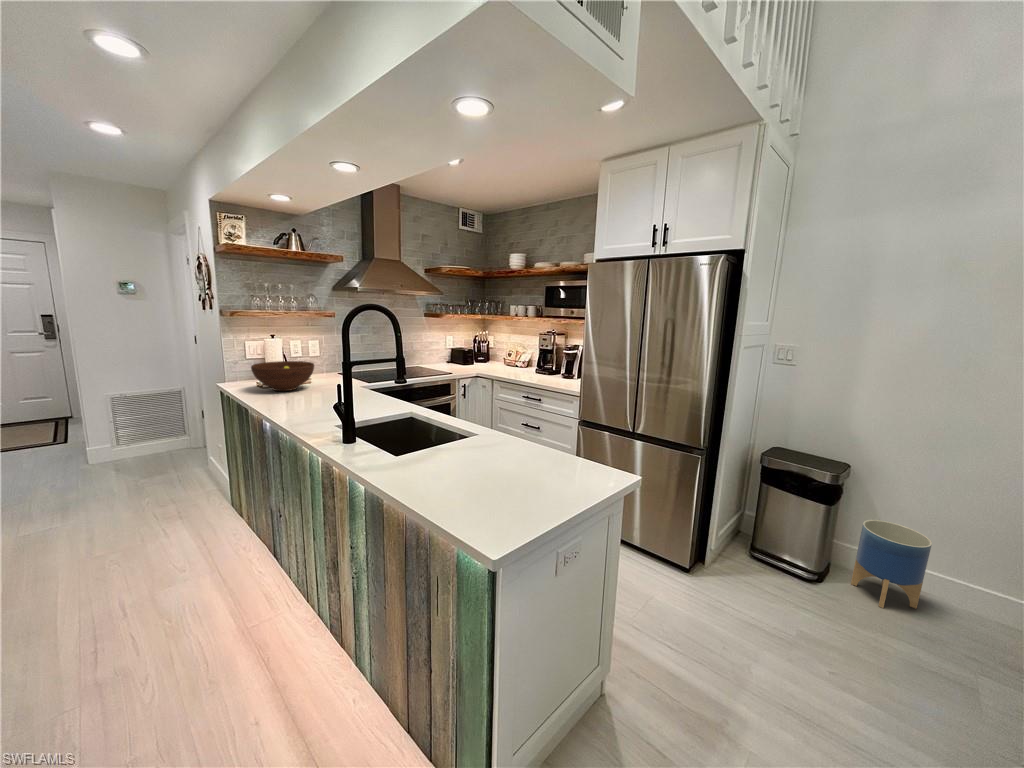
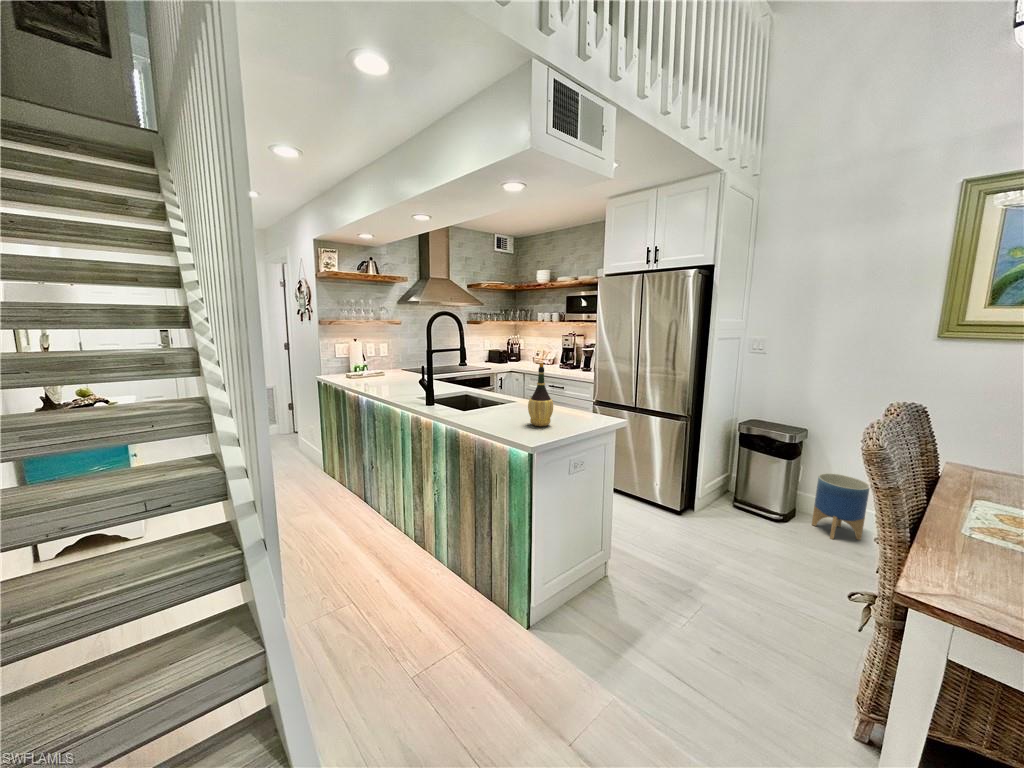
fruit bowl: present [251,361,314,391] -> none [346,358,390,380]
wine bottle: none [490,392,530,492] -> present [528,363,553,426]

